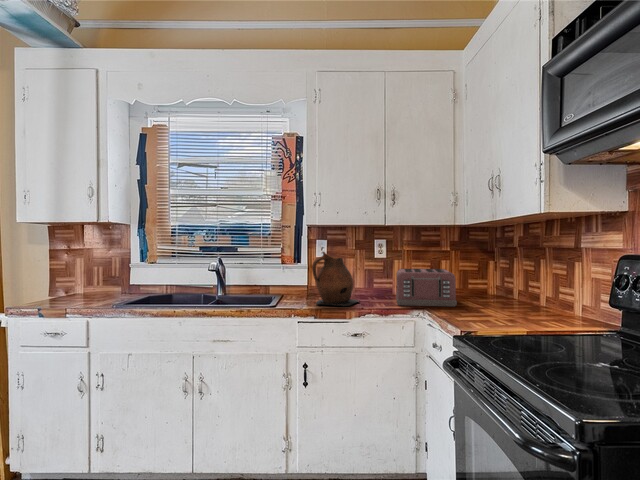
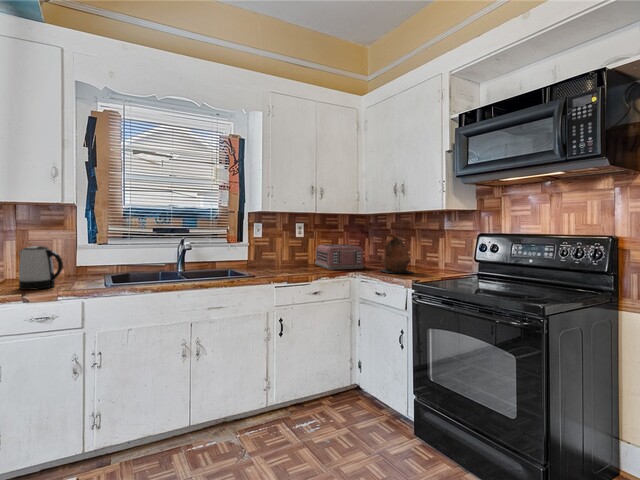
ceramic pitcher: present [312,252,359,306] -> present [381,234,413,273]
kettle: none [53,263,87,305] -> present [19,246,63,290]

